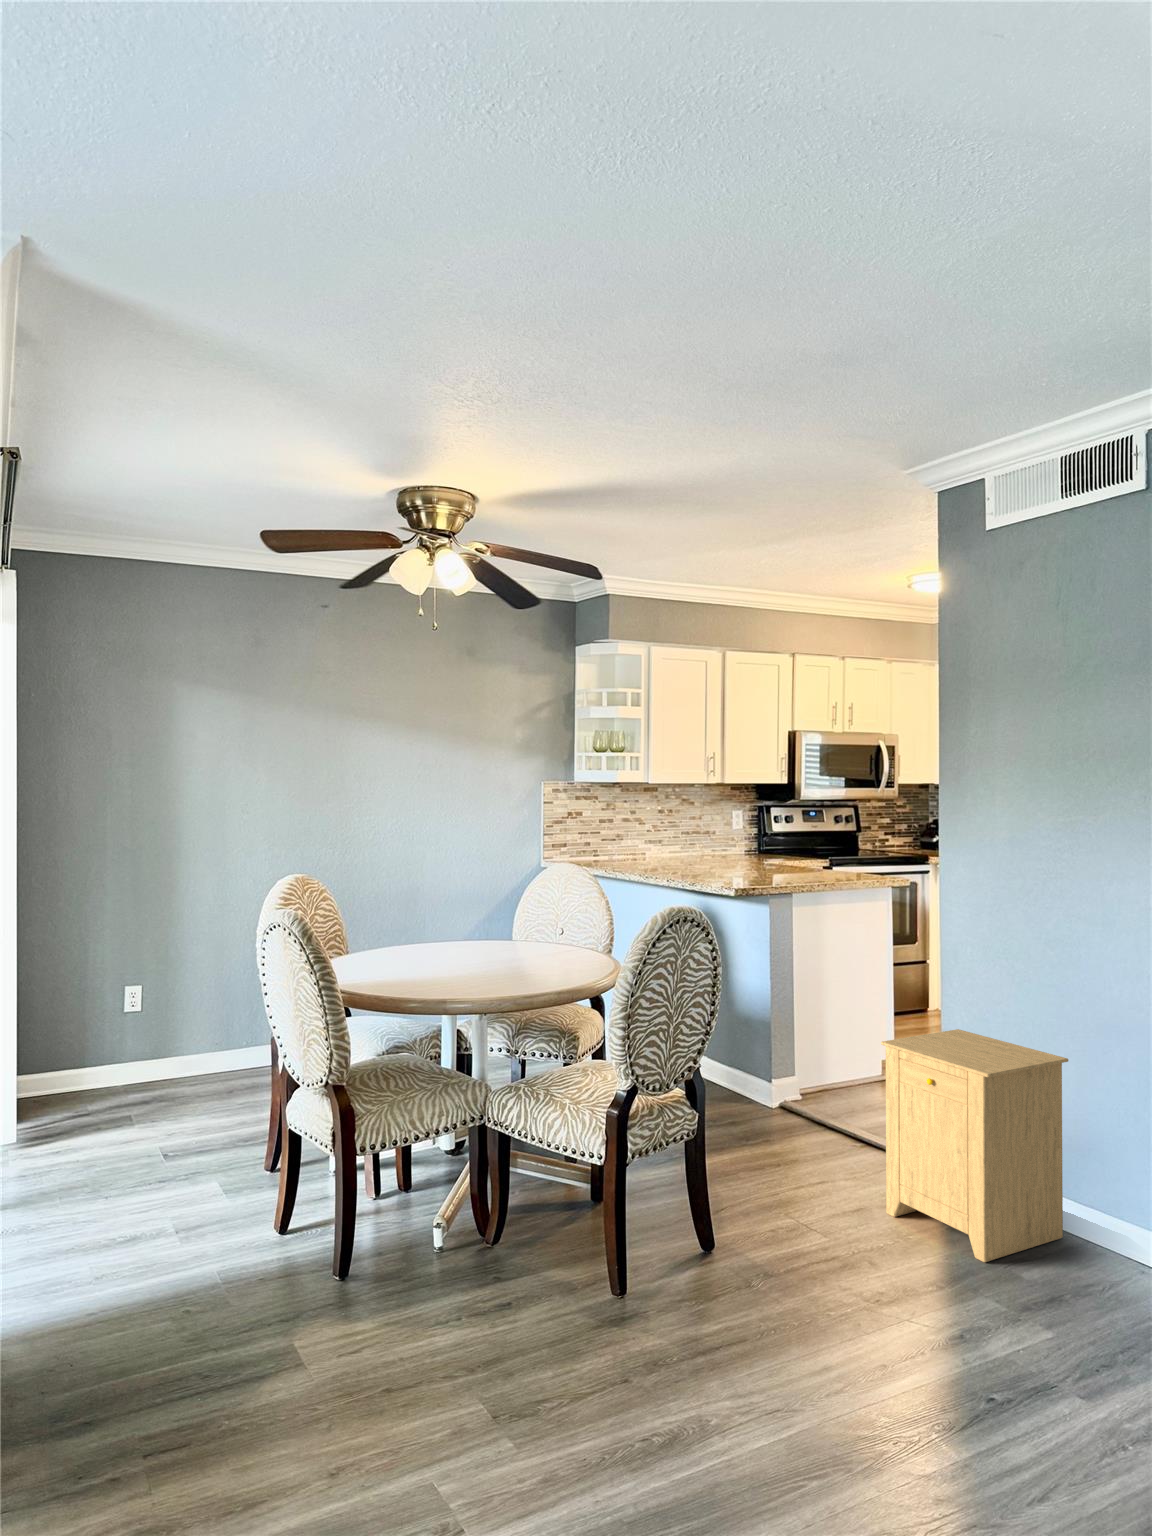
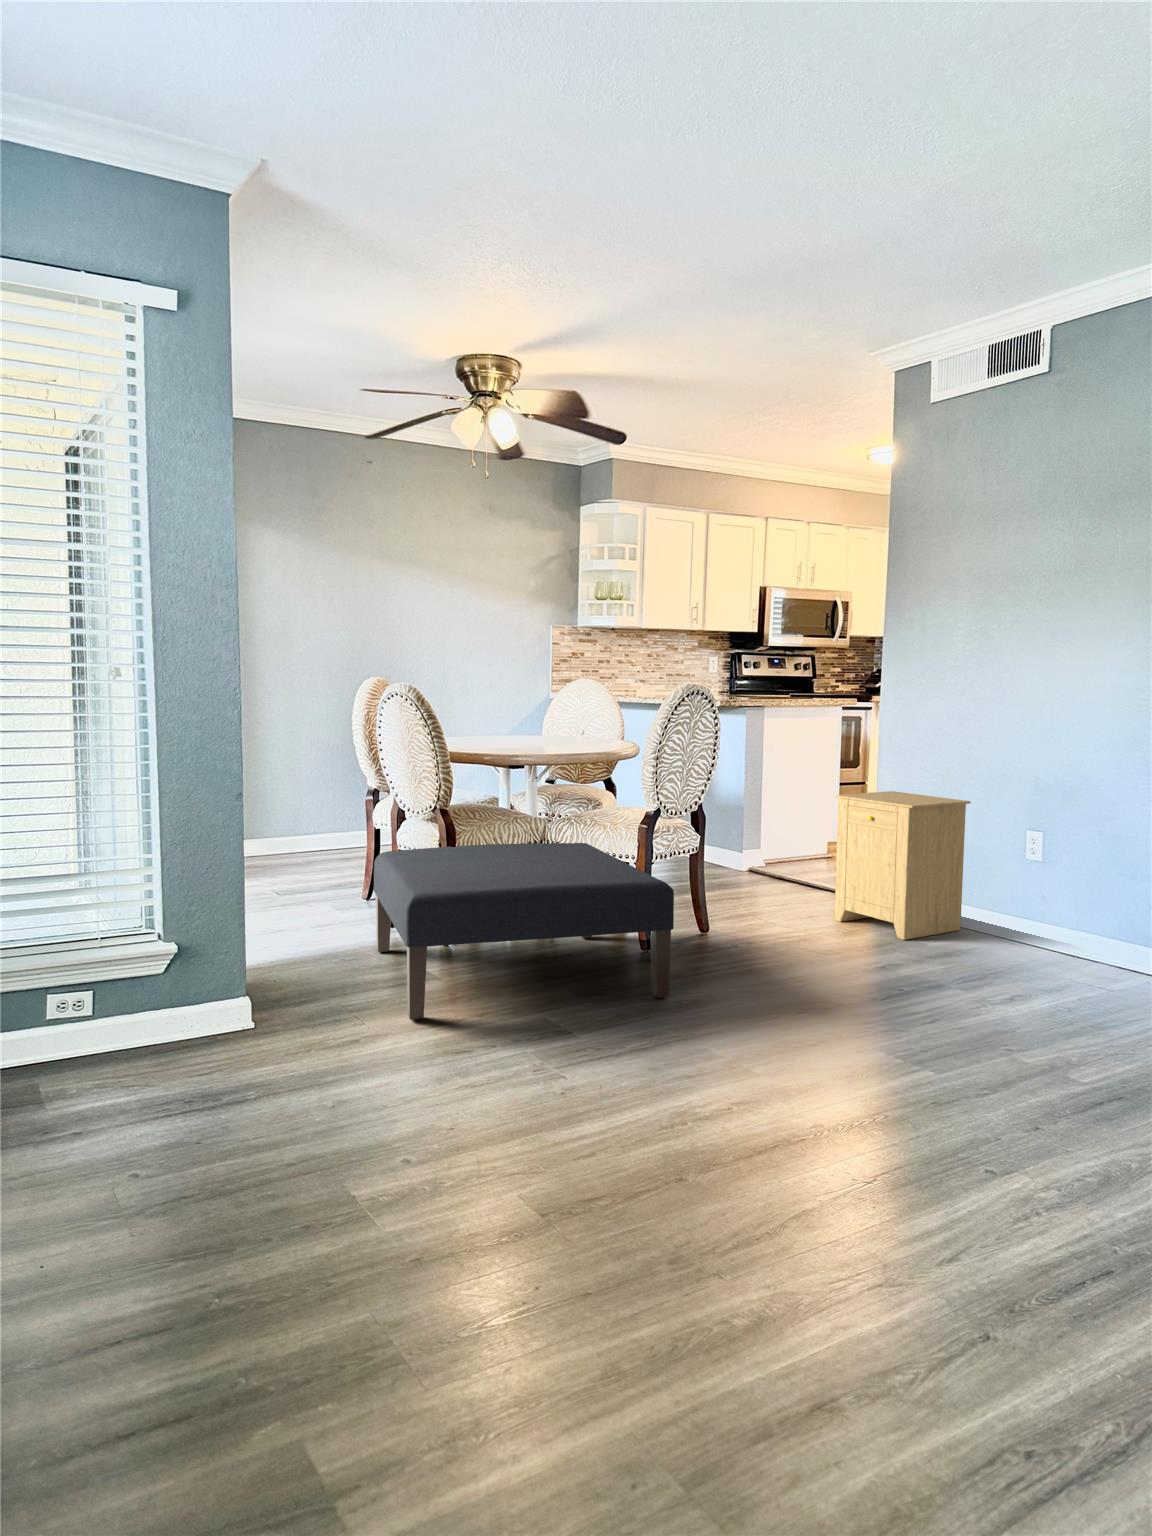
ottoman: none [214,1125,636,1489] -> present [374,843,674,1020]

